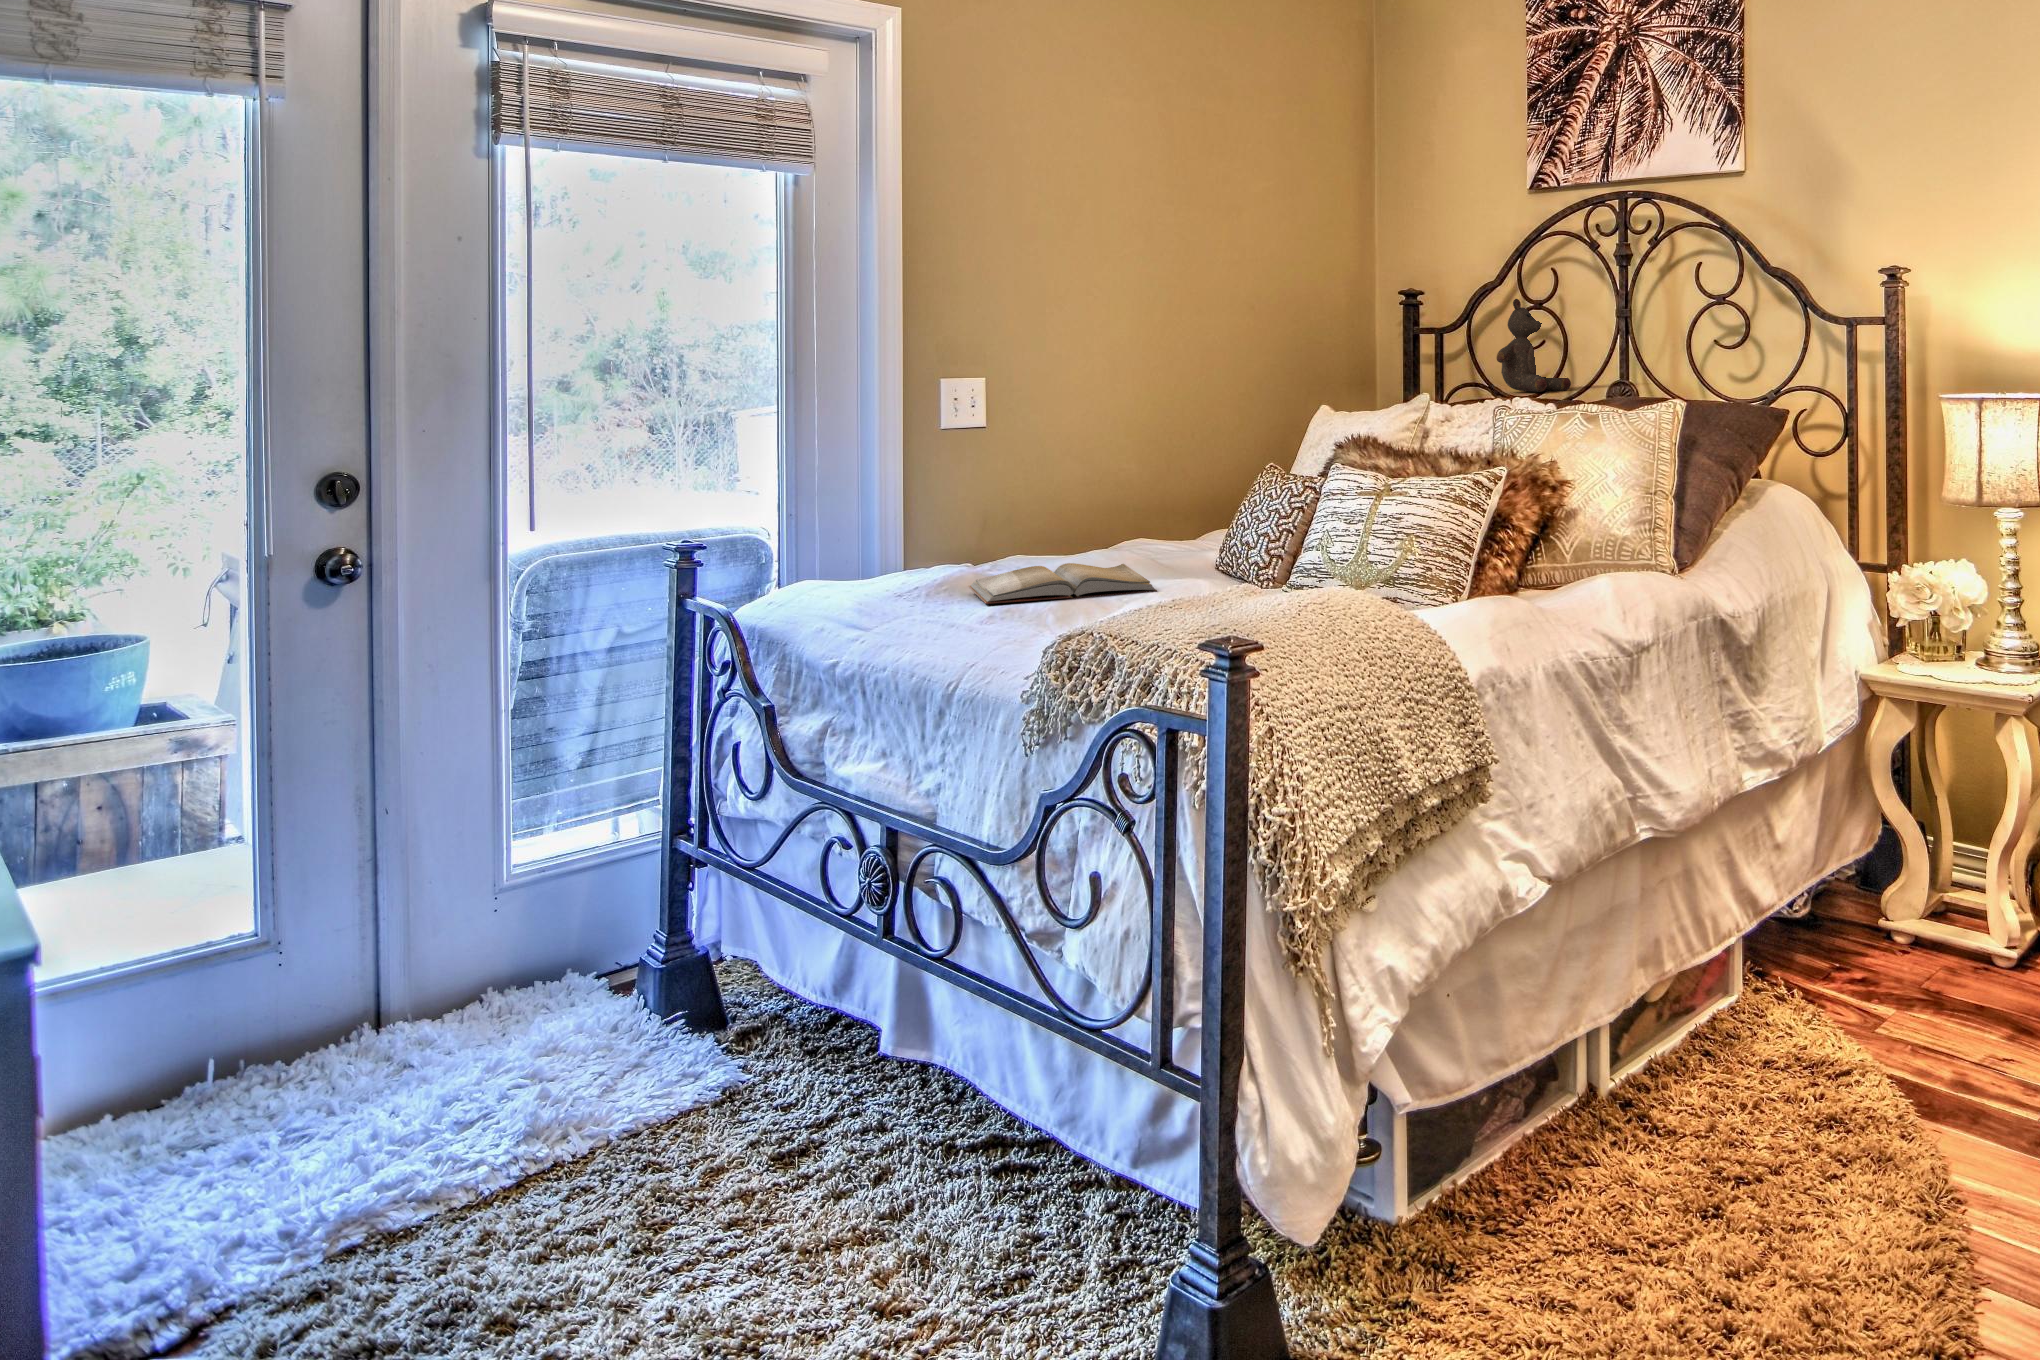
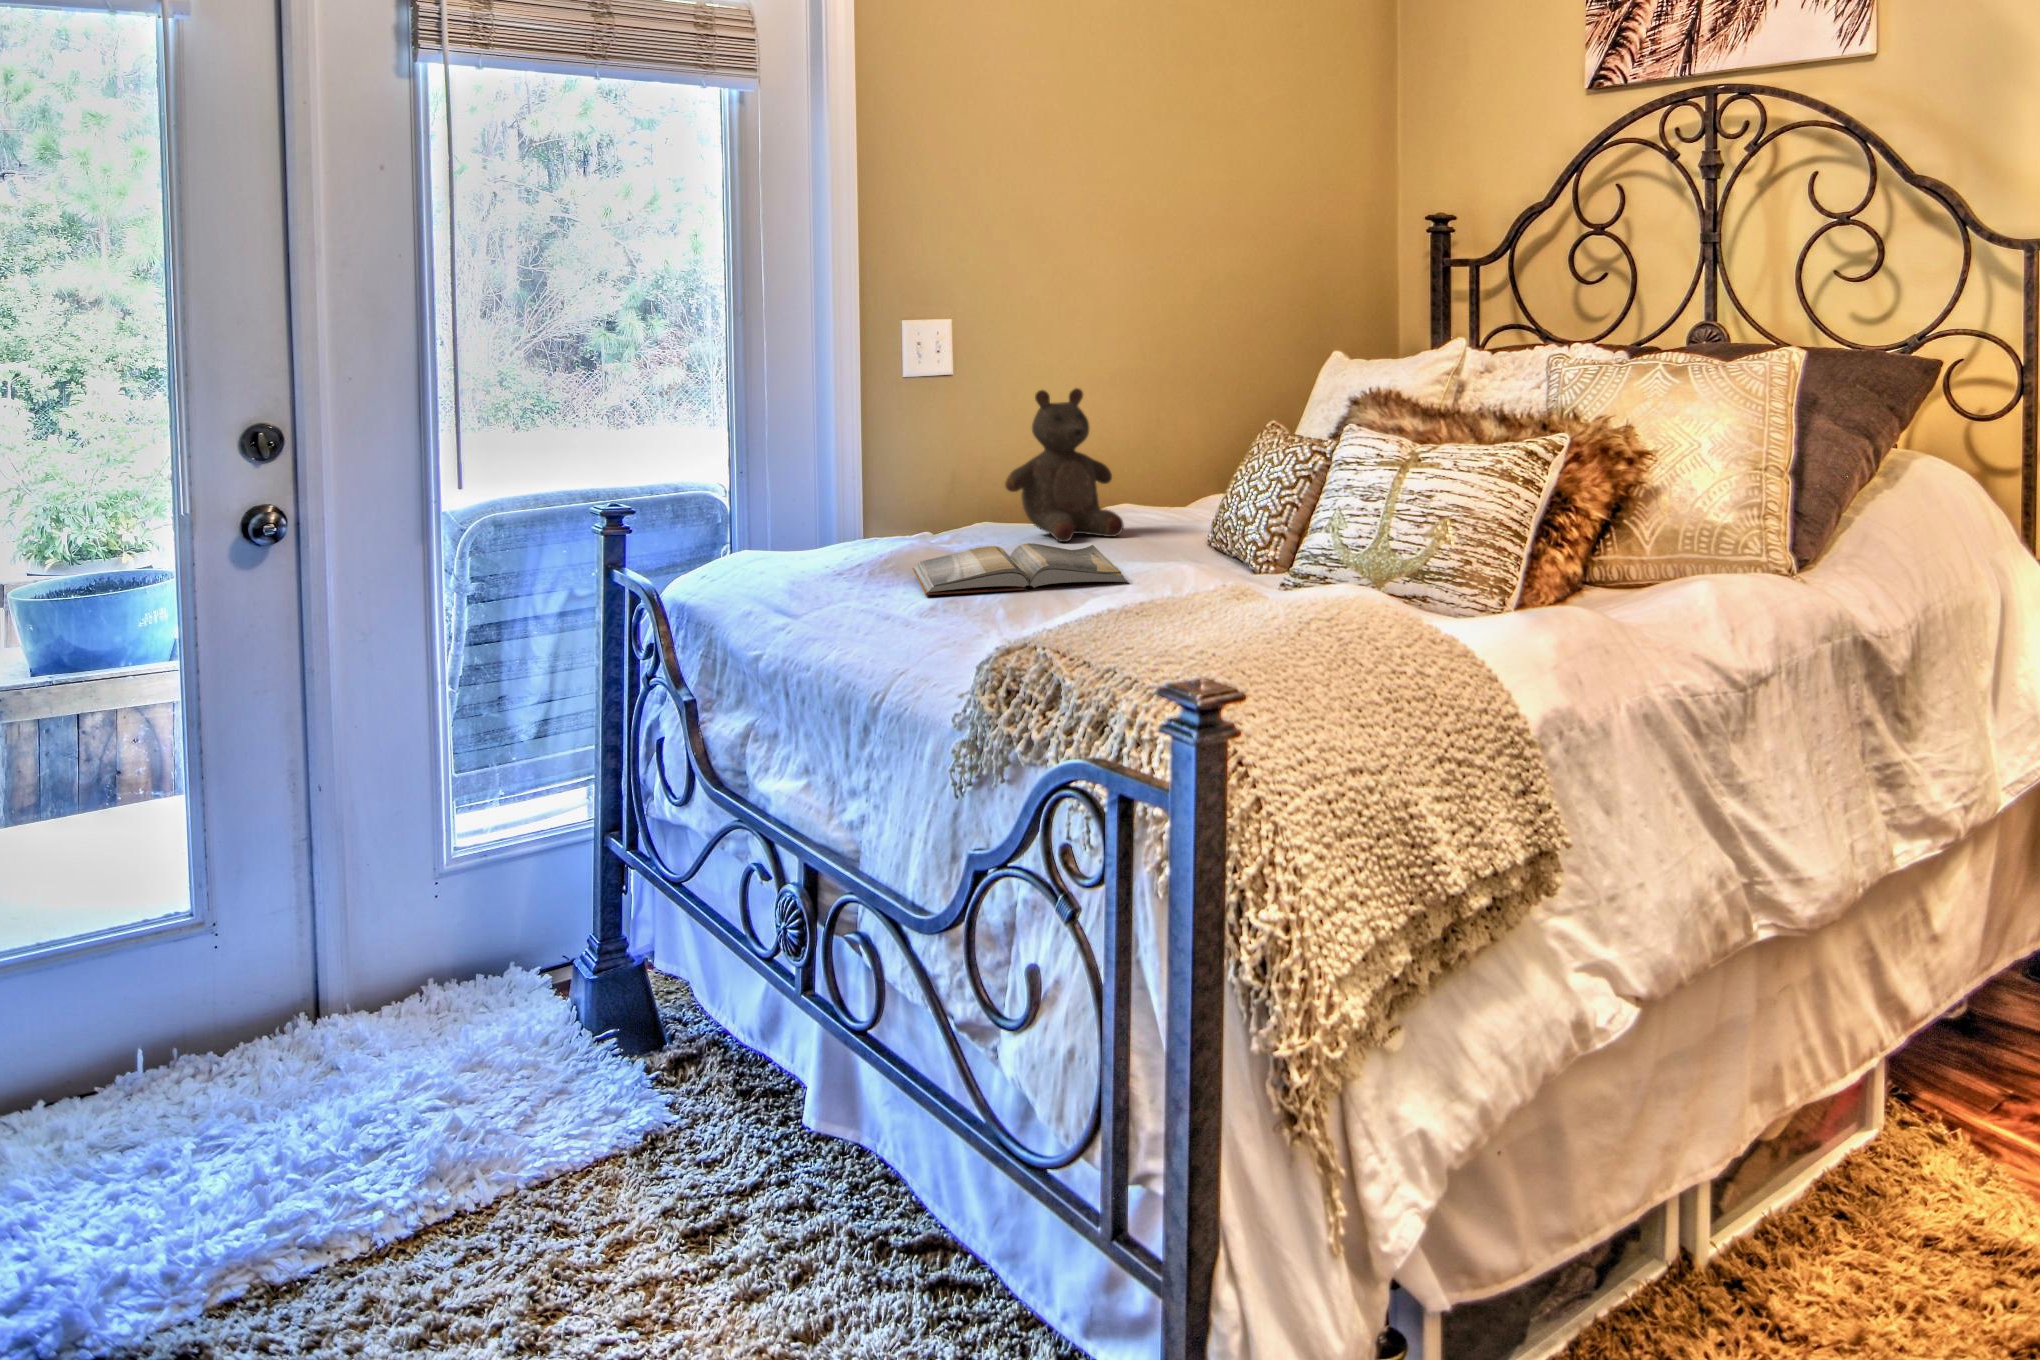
stuffed bear: present [1497,299,1571,392] -> present [1005,388,1124,542]

